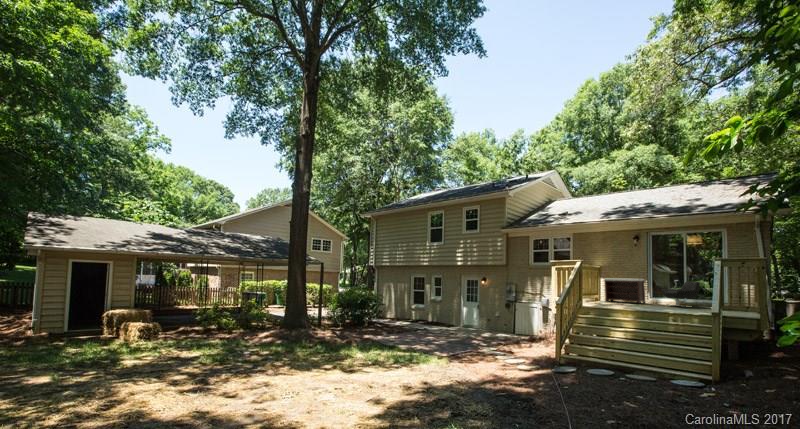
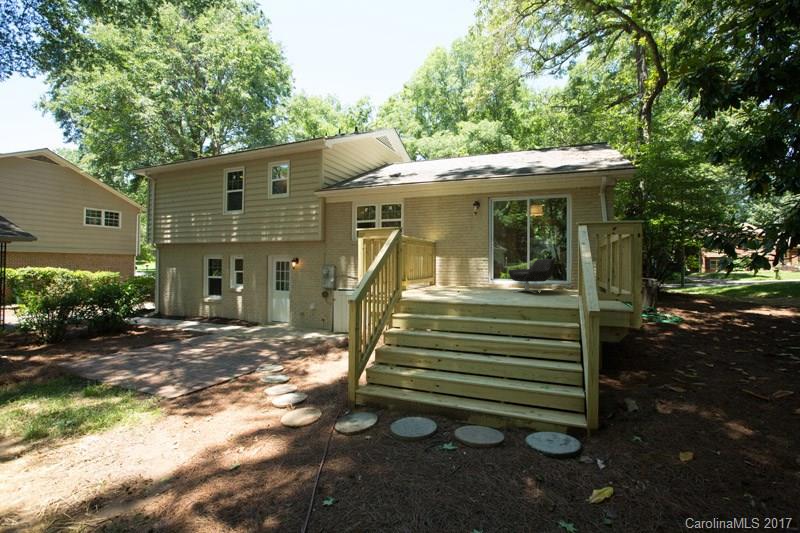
bench: present [604,278,646,303] -> none [439,256,490,289]

